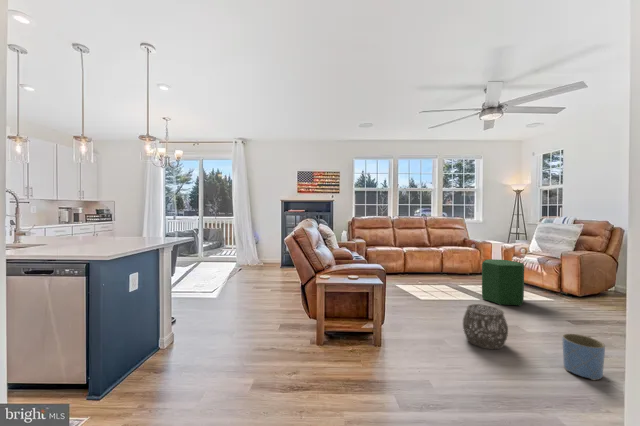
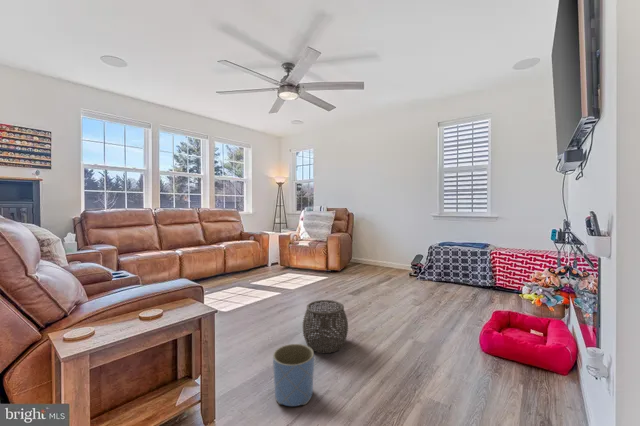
ottoman: present [482,259,524,306] -> none [280,248,316,294]
planter: present [562,334,605,380] -> present [273,344,314,406]

